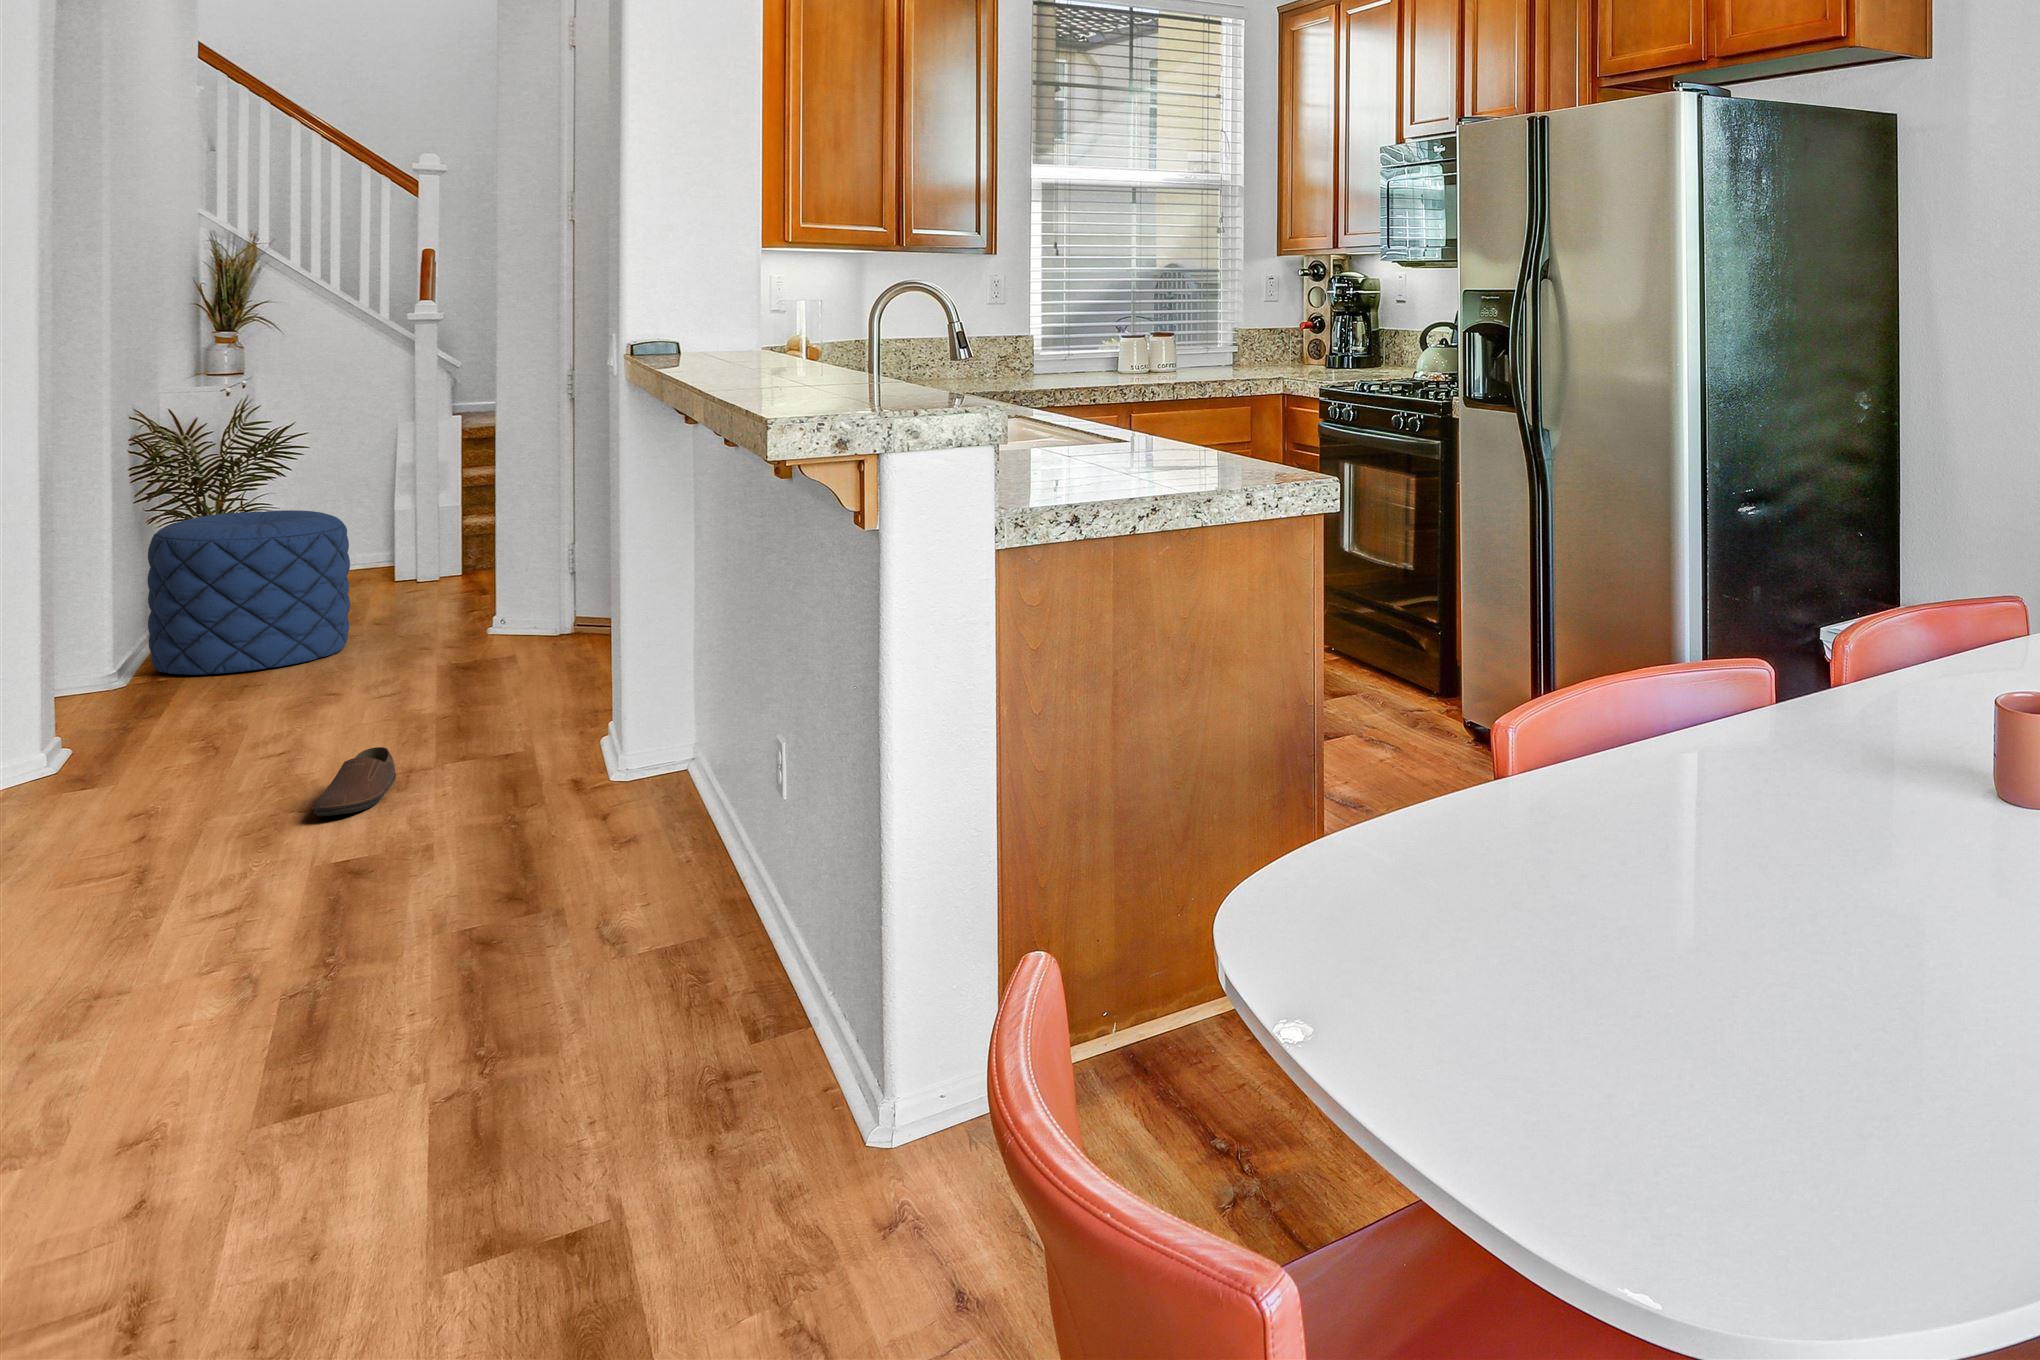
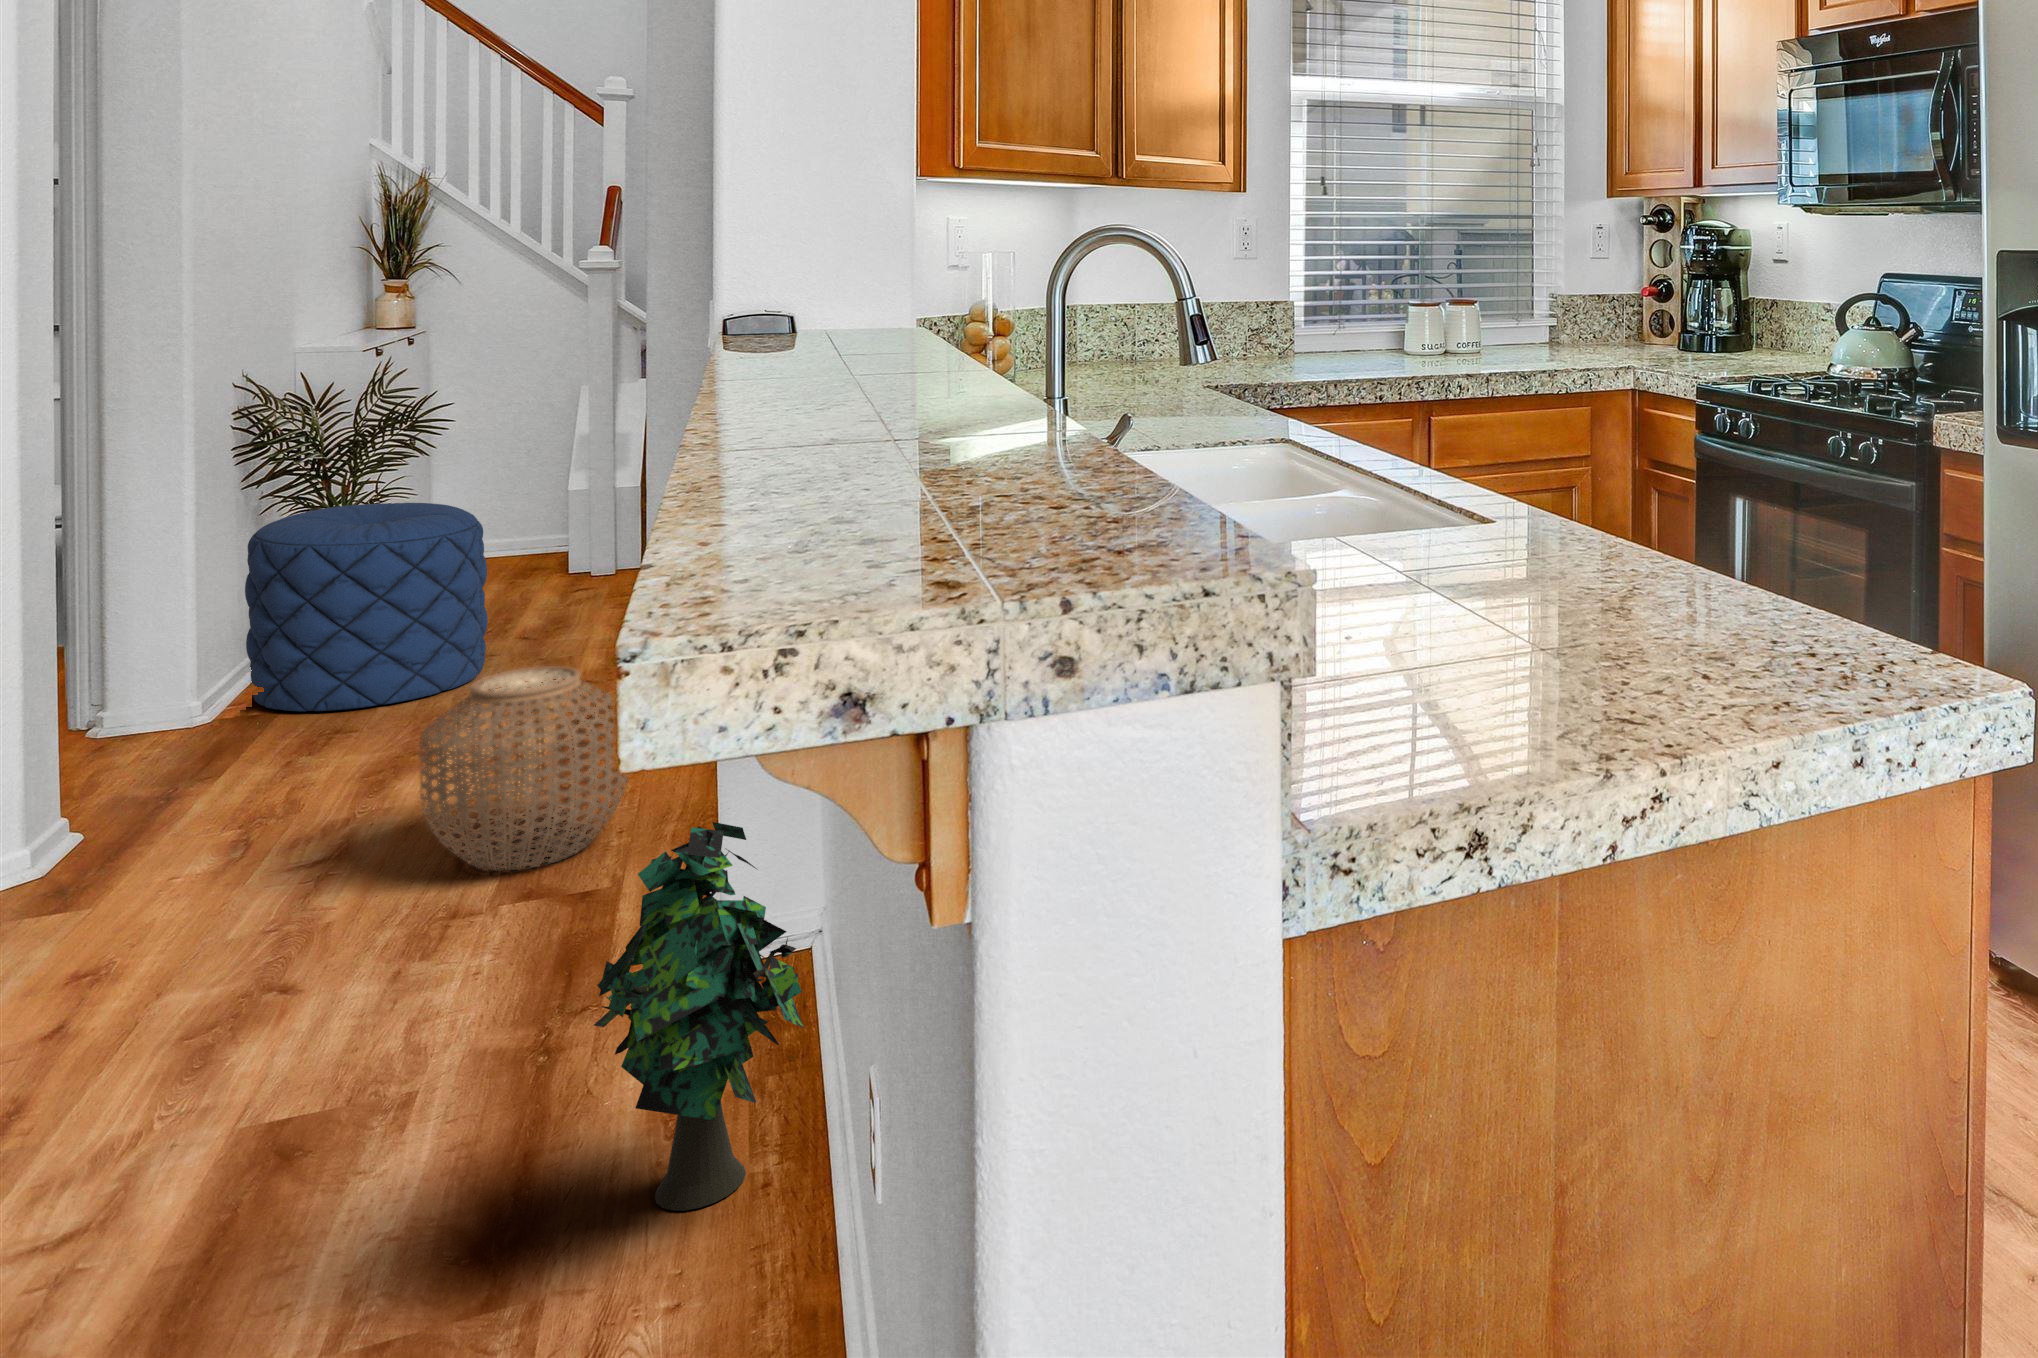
woven basket: none [368,605,523,749] -> present [419,666,628,871]
decorative plant: none [577,640,713,875] -> present [593,822,804,1210]
shoe: present [313,747,396,816] -> none [286,888,430,1013]

